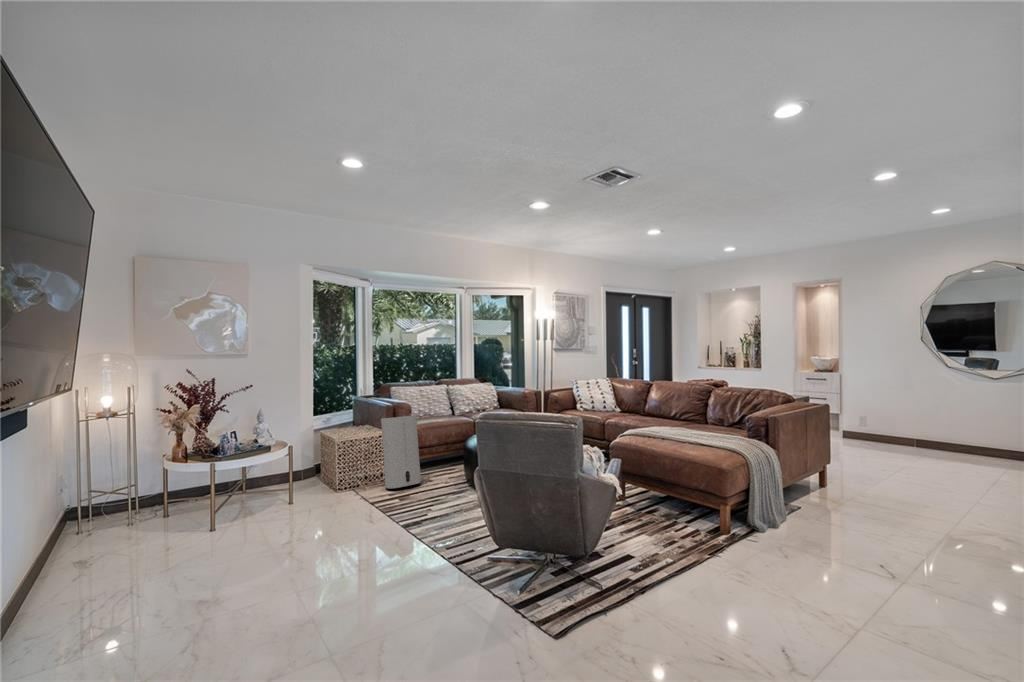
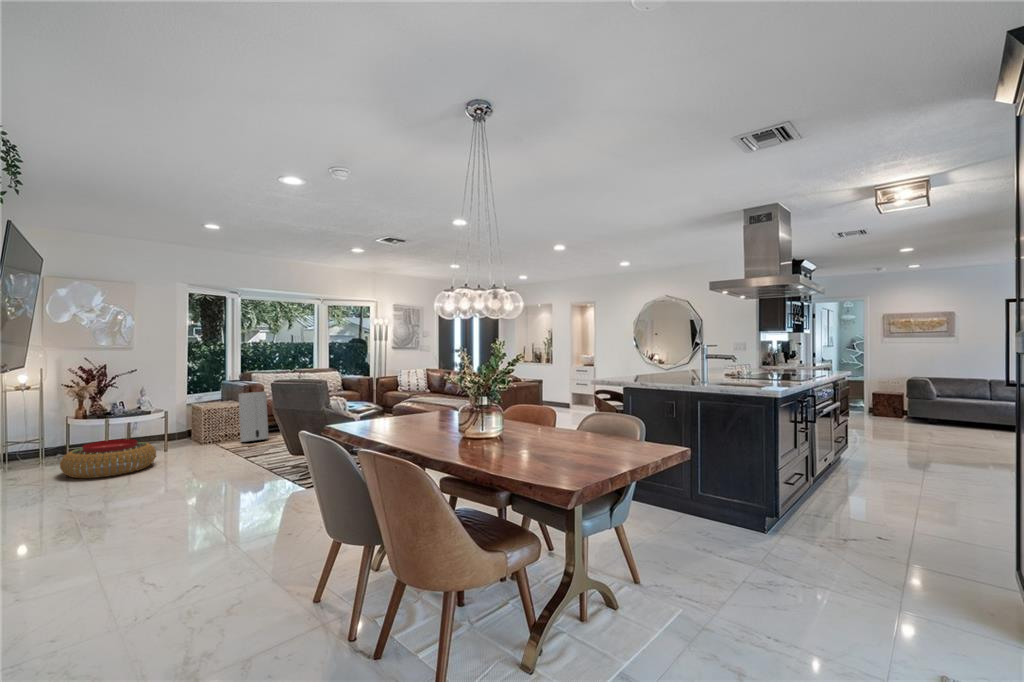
pouf: none [144,496,279,571] -> present [60,439,156,478]

